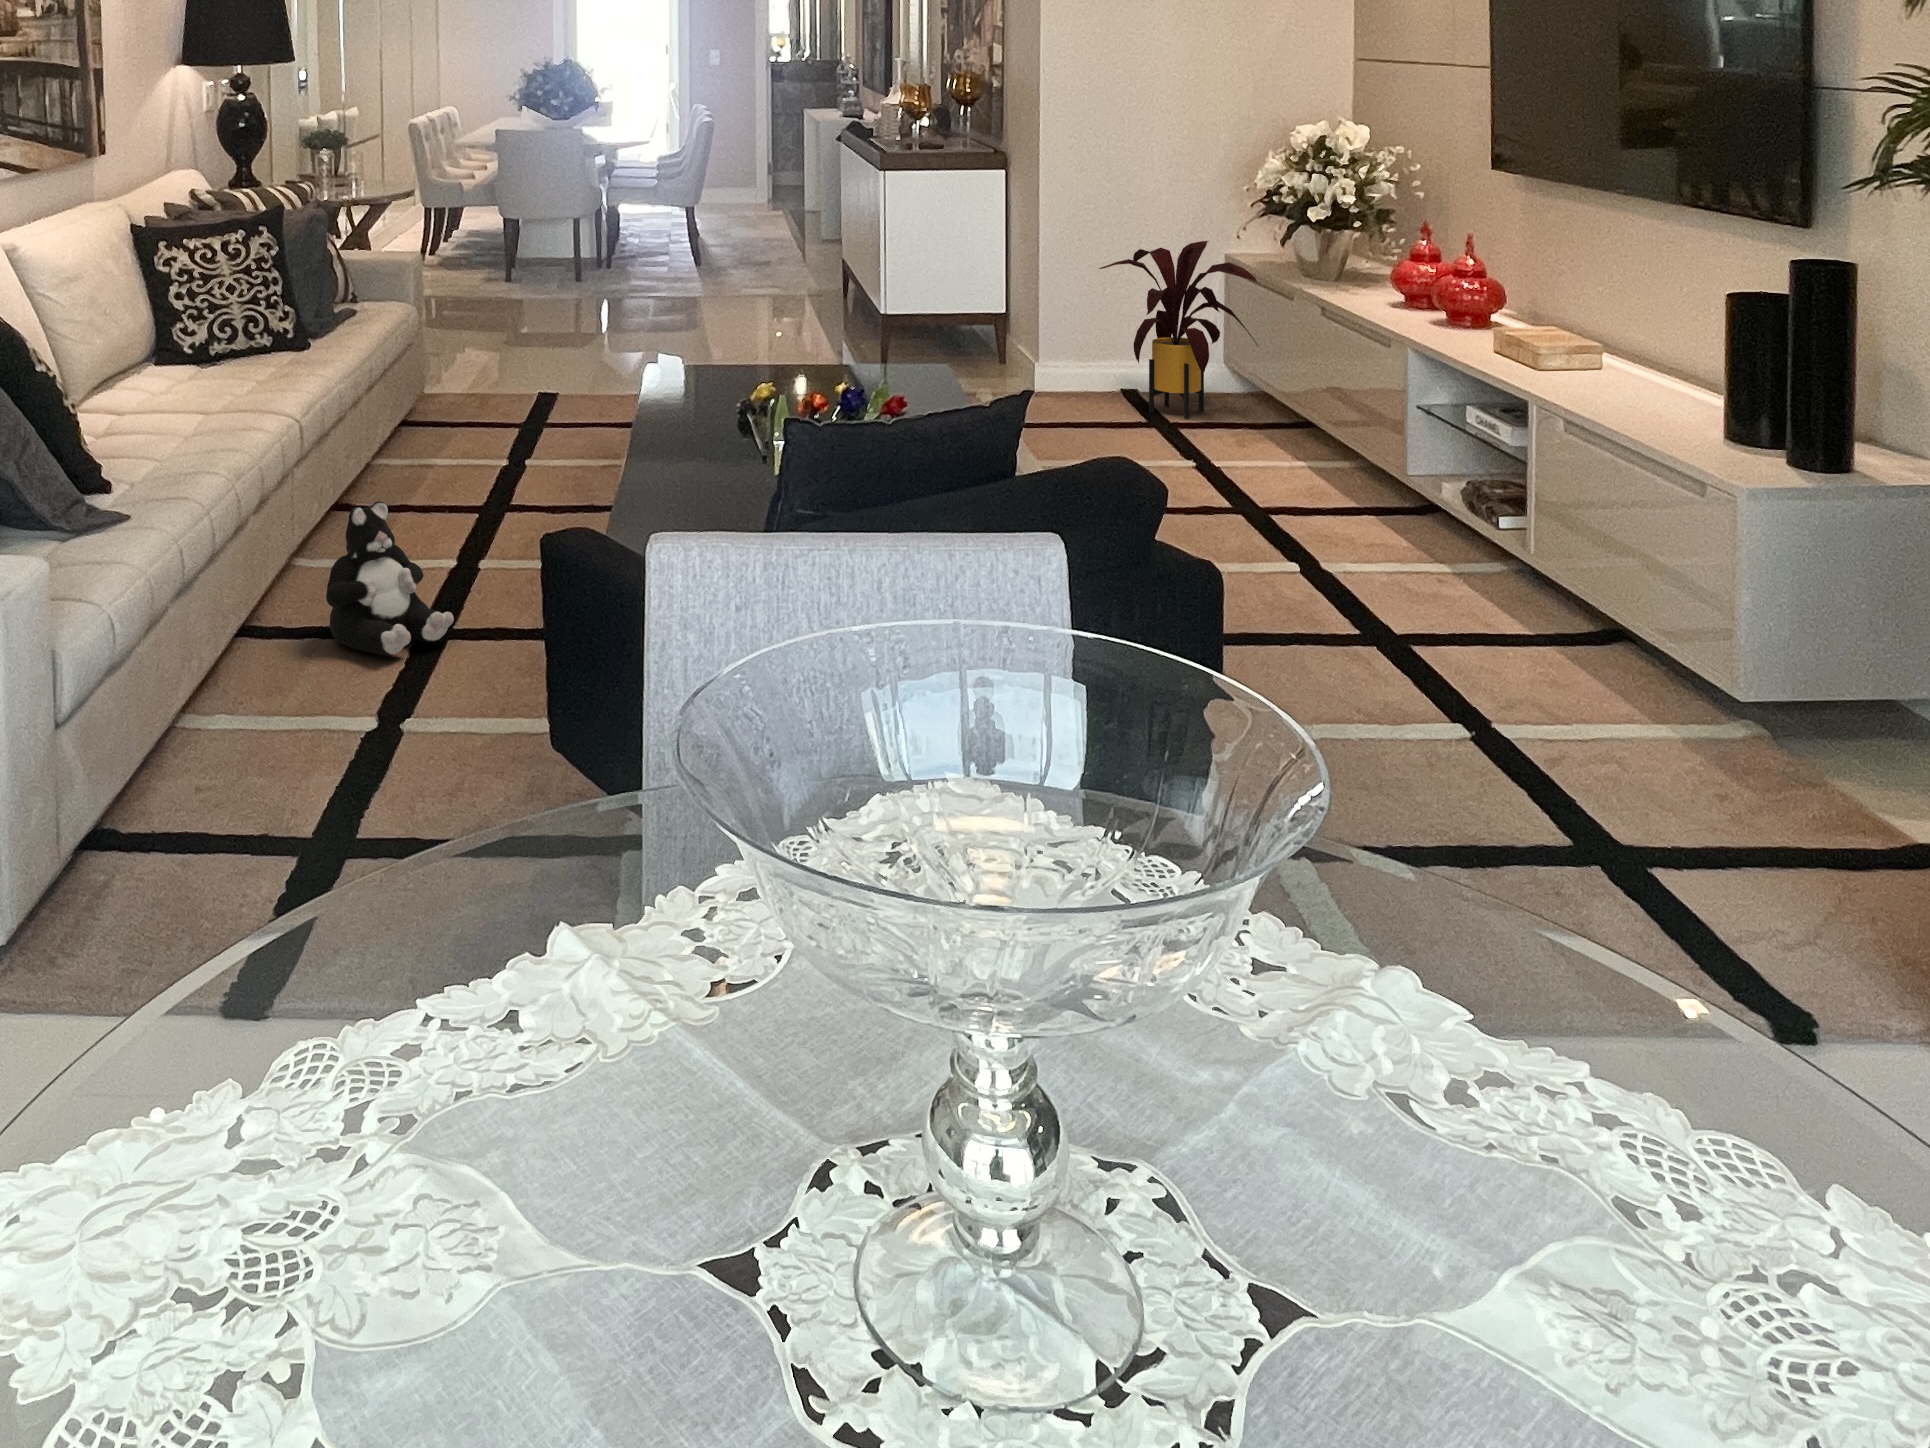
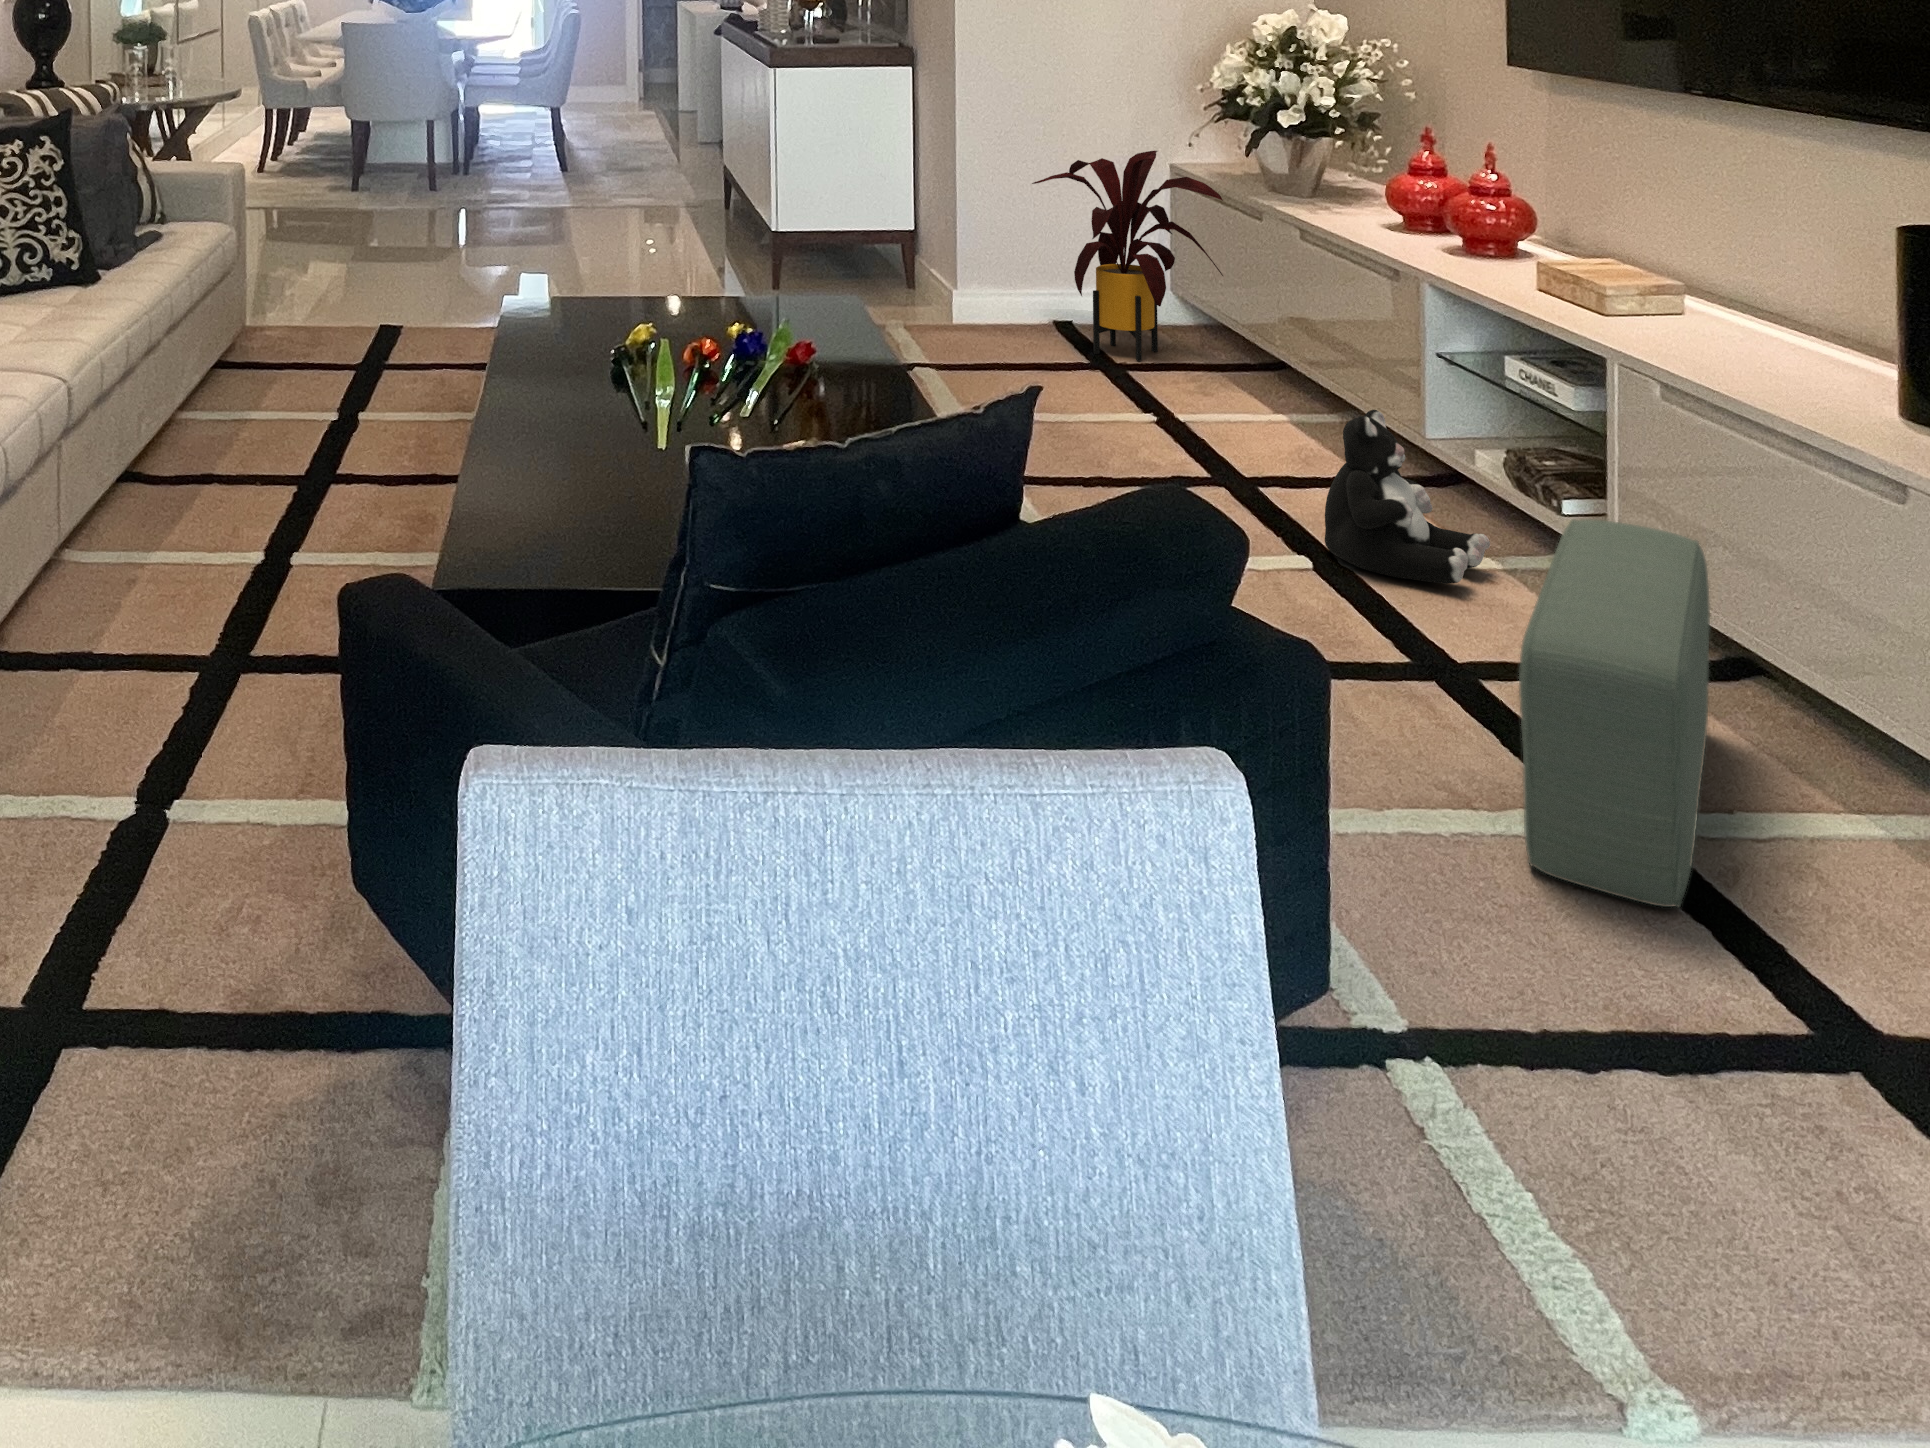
plush toy: present [326,501,454,656] -> present [1325,410,1490,584]
pouf: none [1408,518,1572,781] -> present [1519,519,1710,907]

